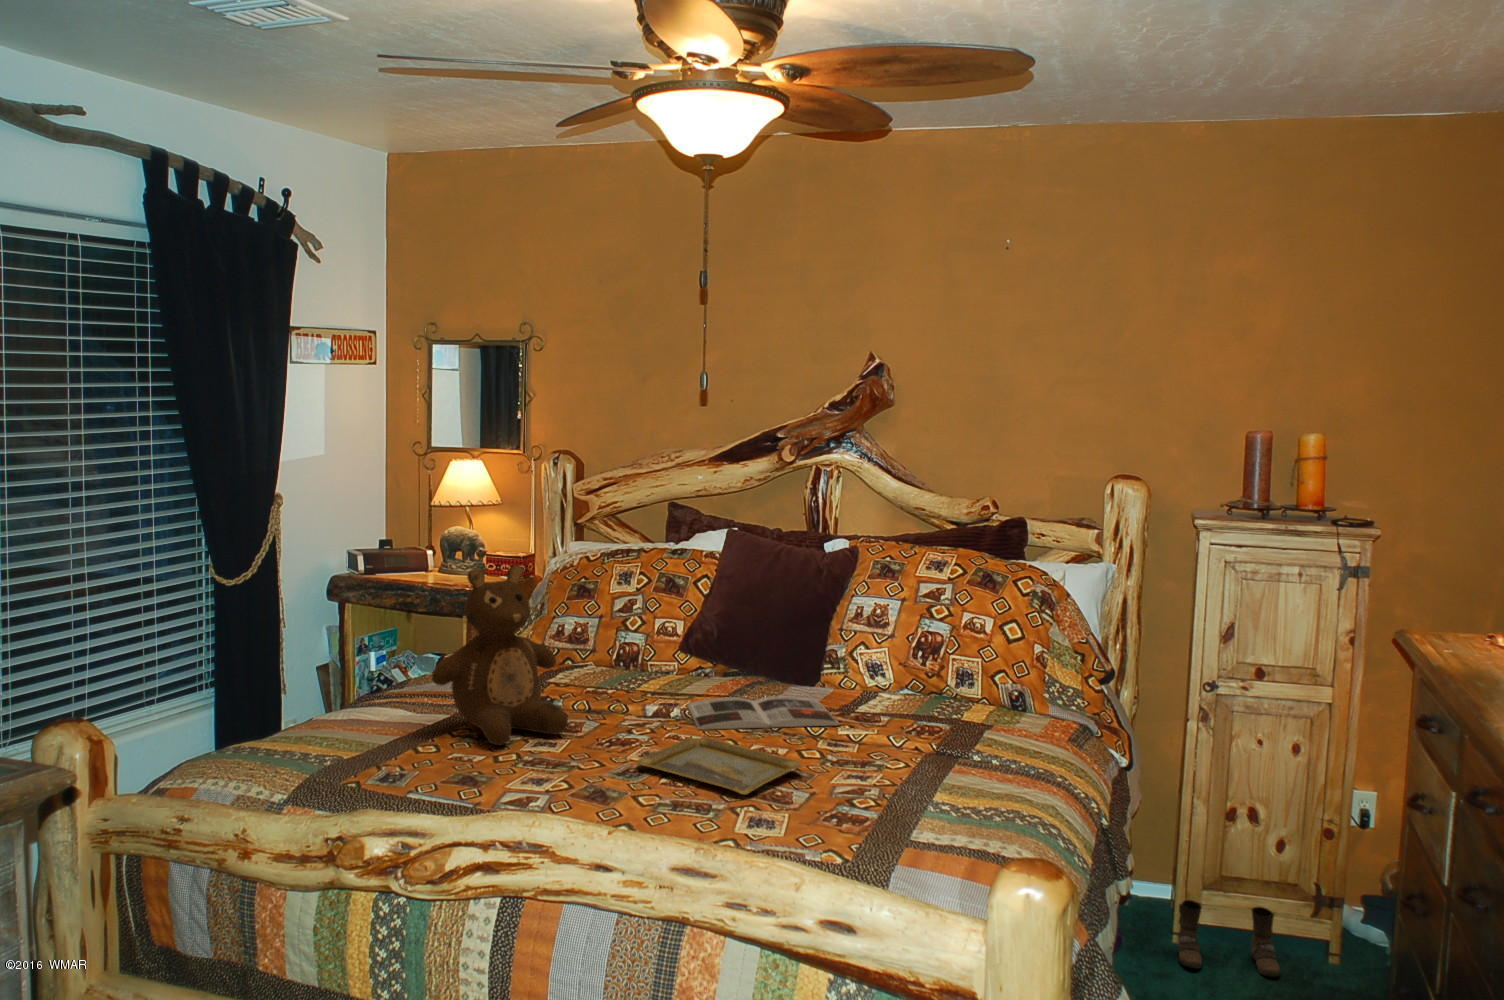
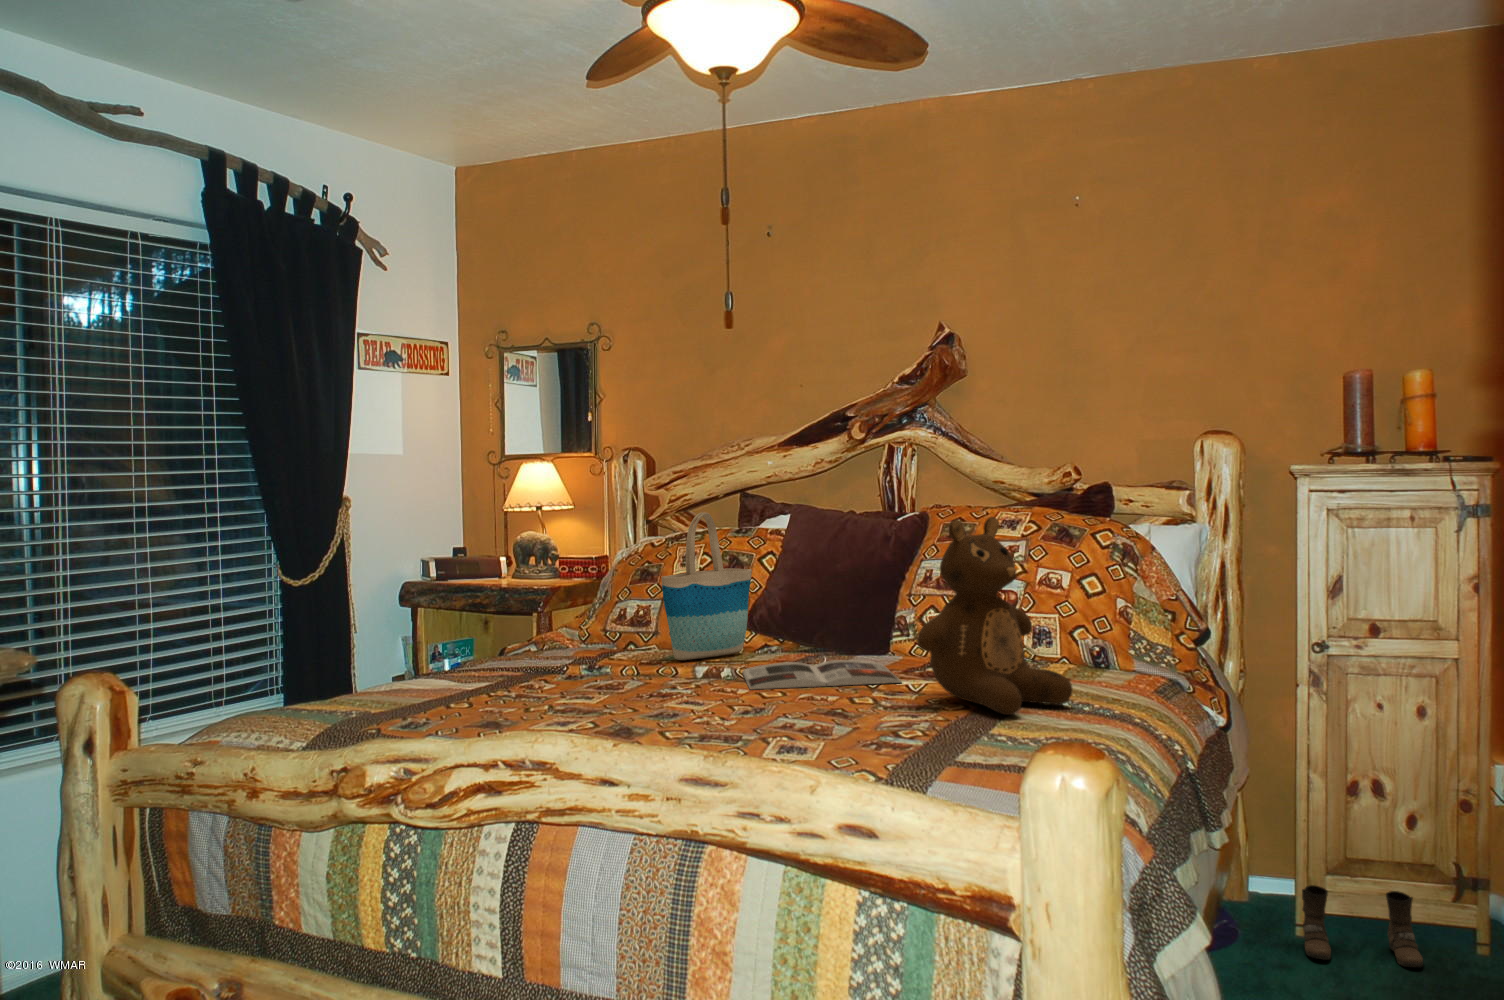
tote bag: none [610,546,694,688] -> present [662,512,752,660]
teddy bear: present [432,565,568,745] -> present [917,517,1072,715]
tray: present [637,737,802,794] -> none [675,691,852,736]

